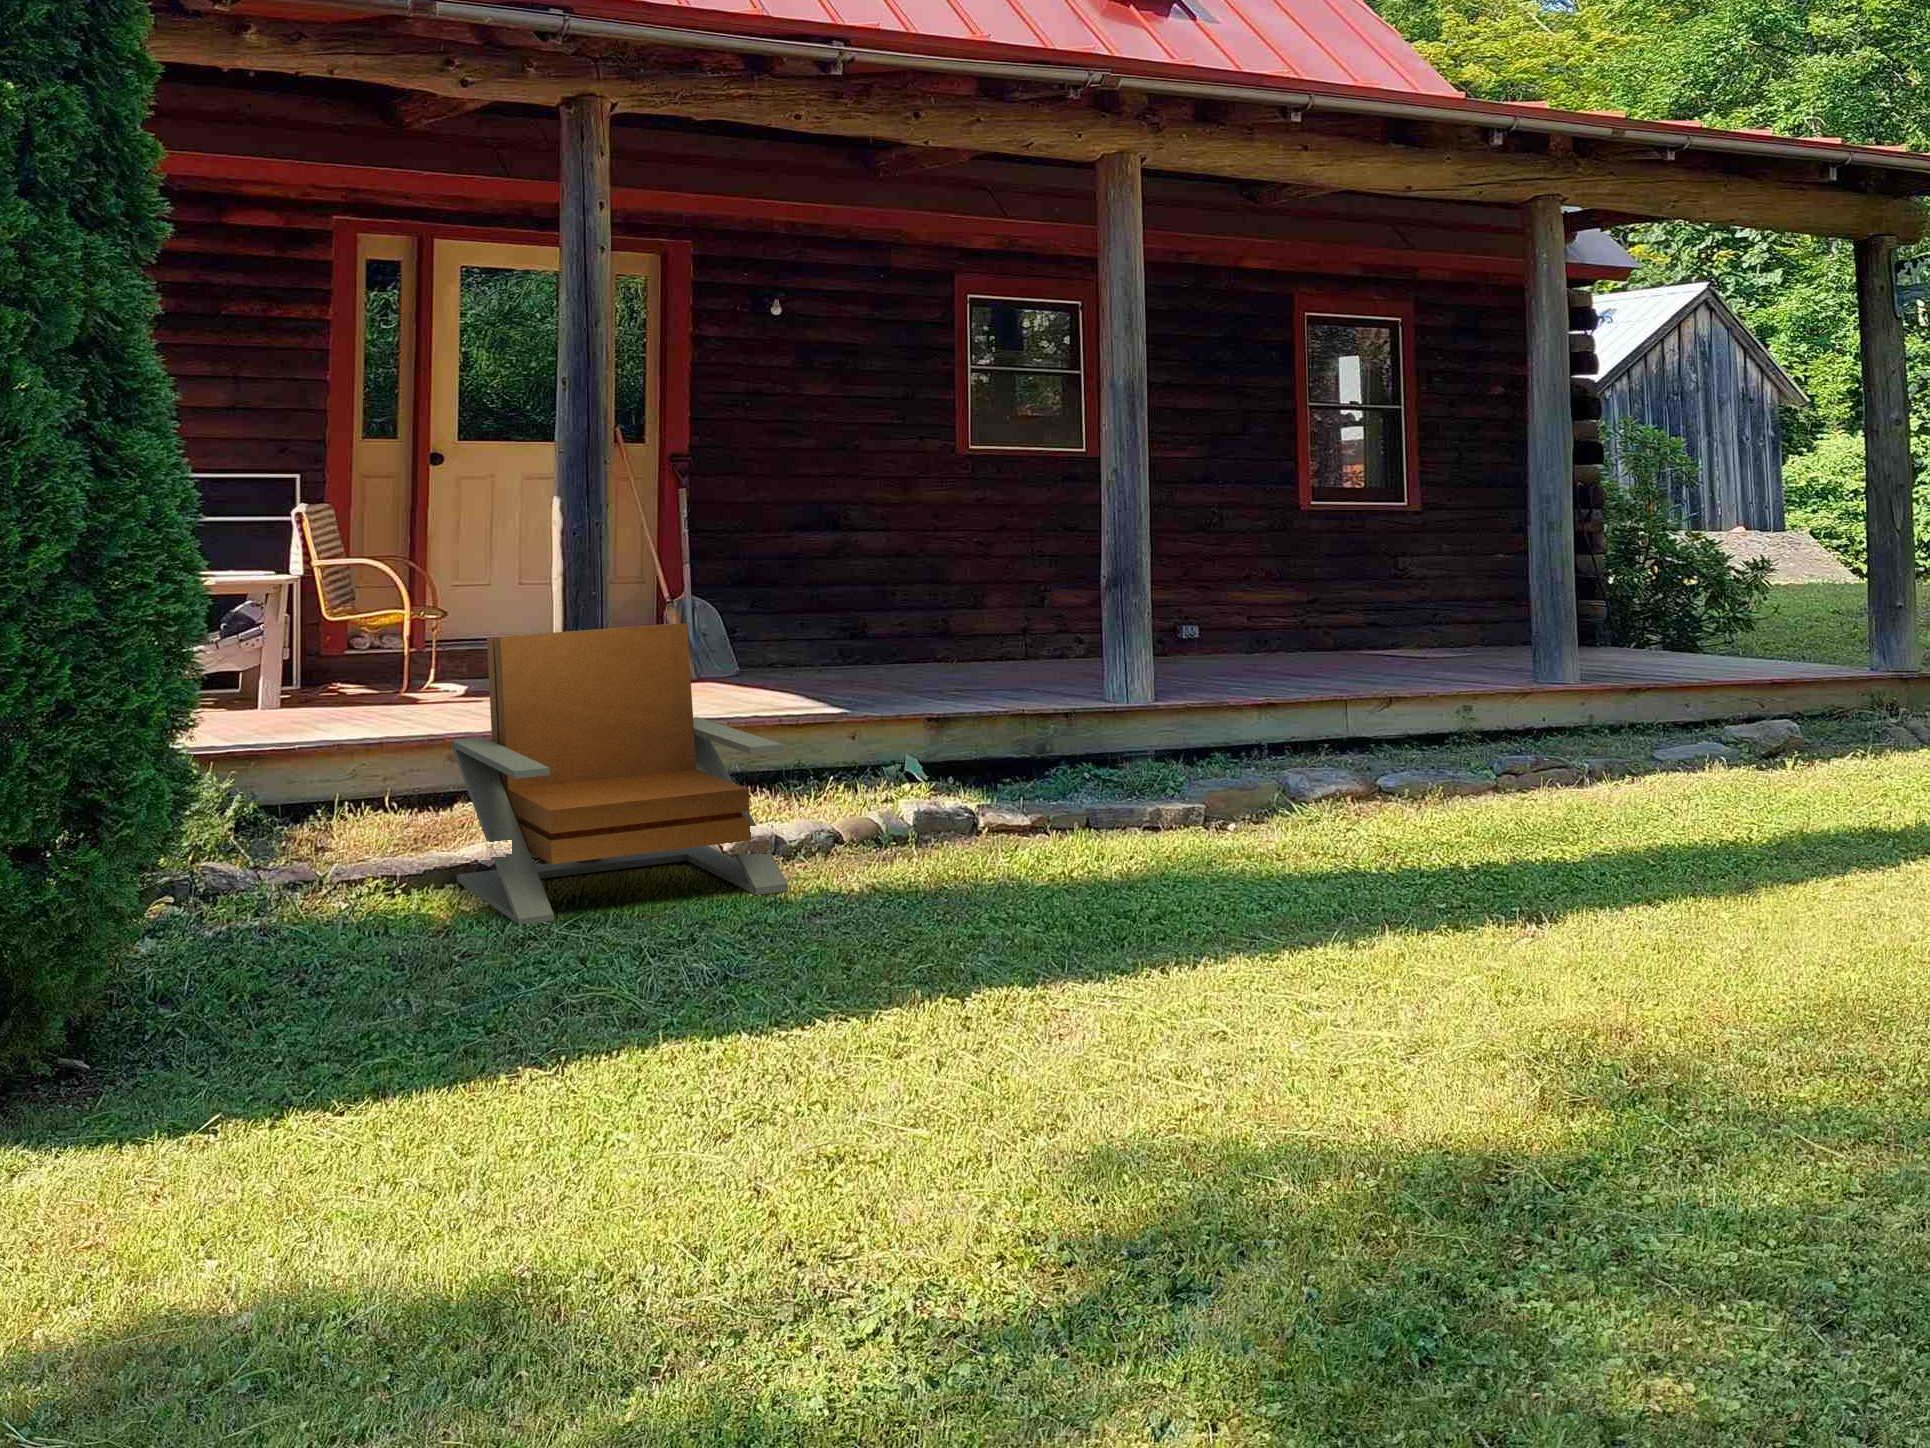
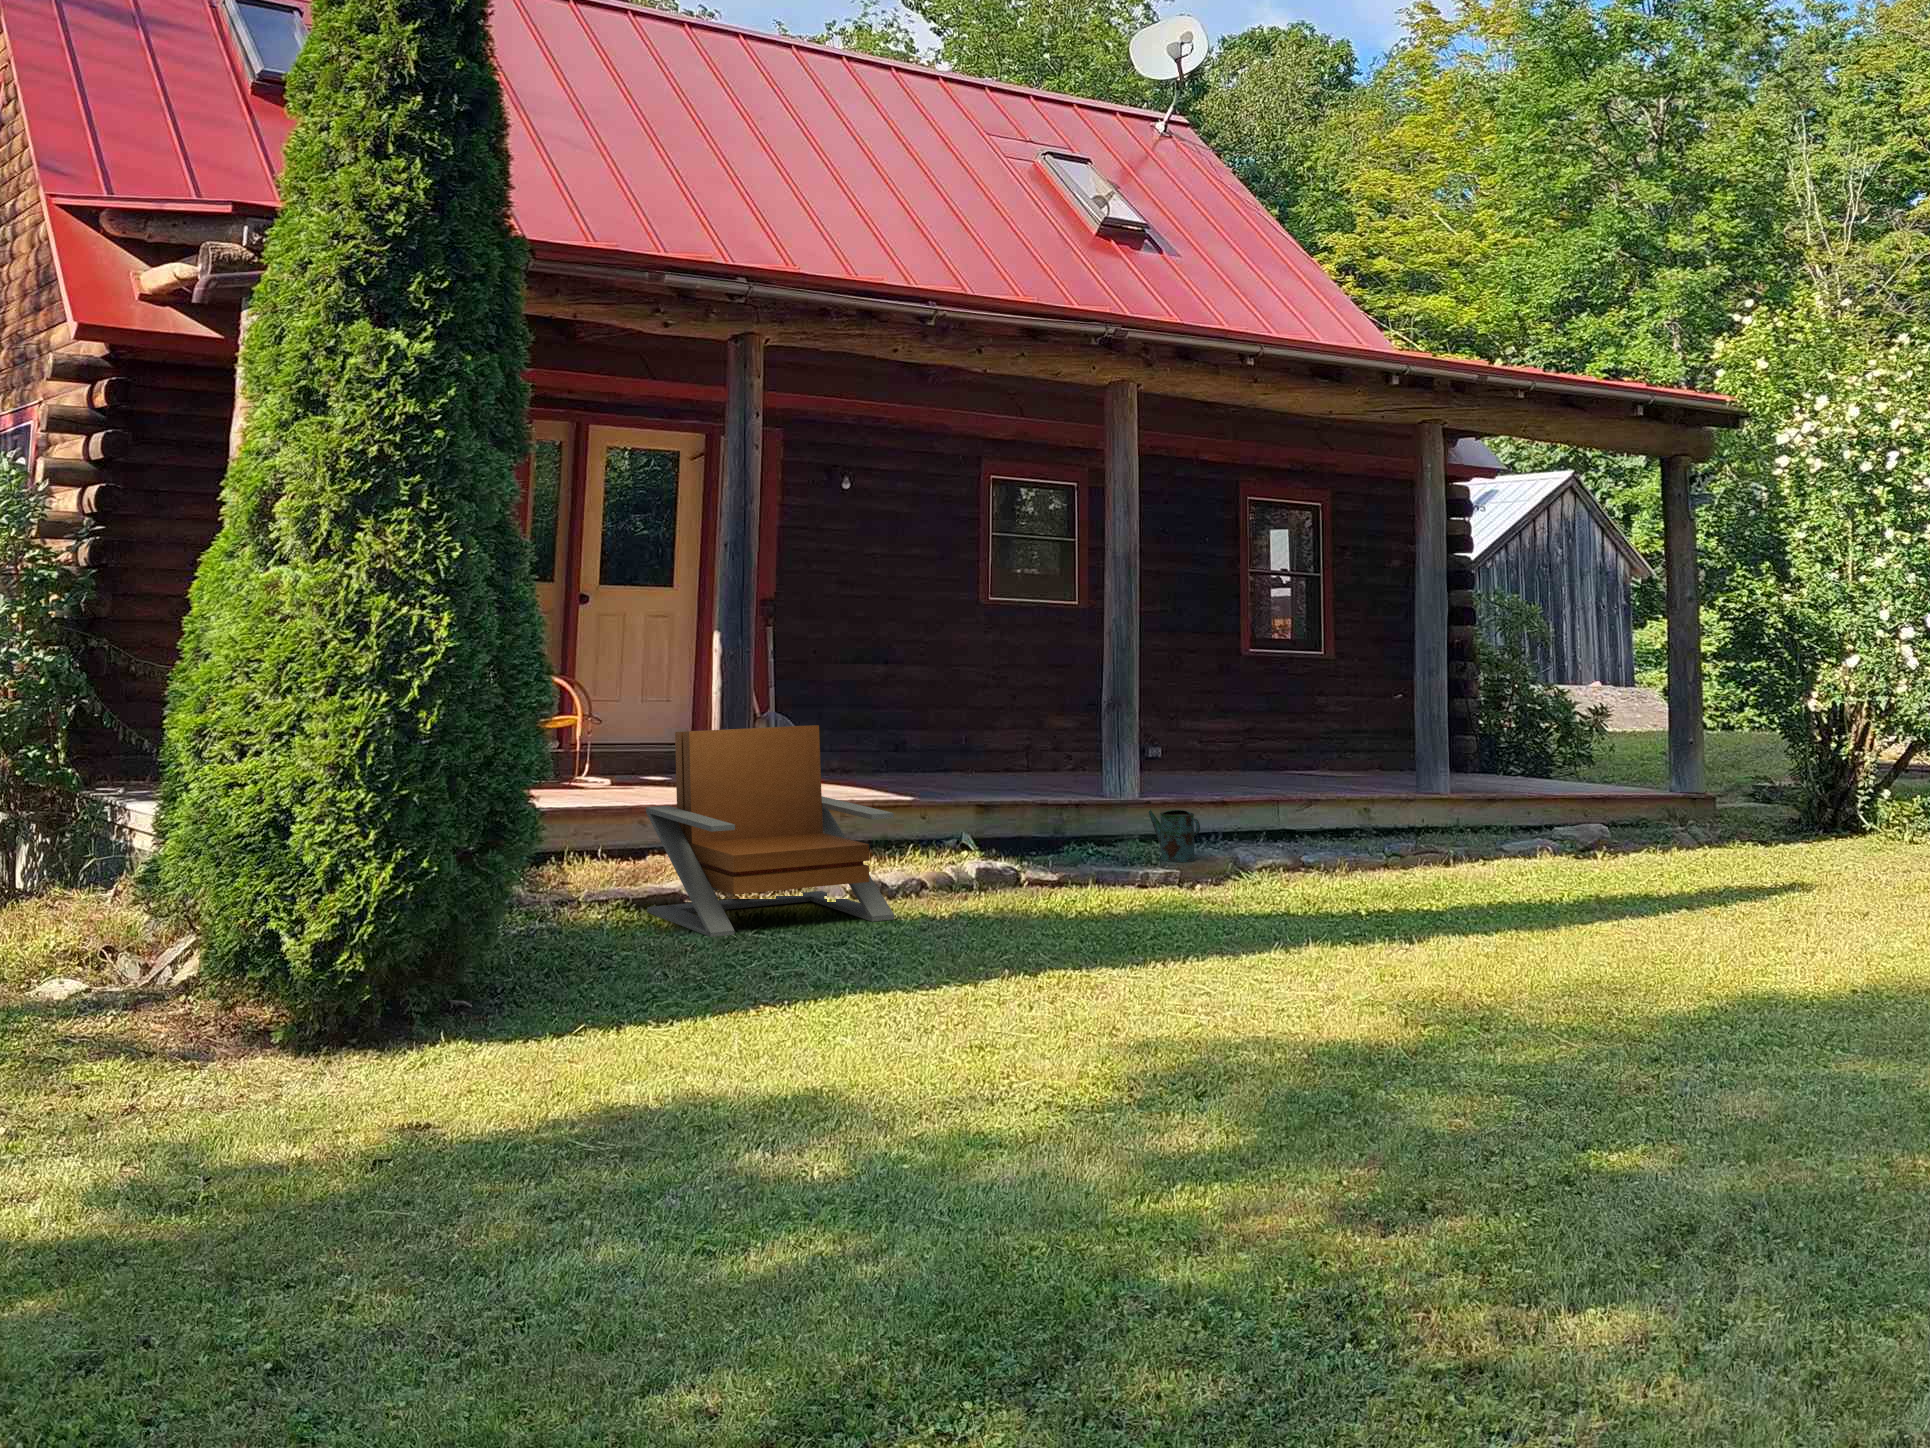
watering can: none [1155,707,1234,789] -> present [1144,801,1200,862]

